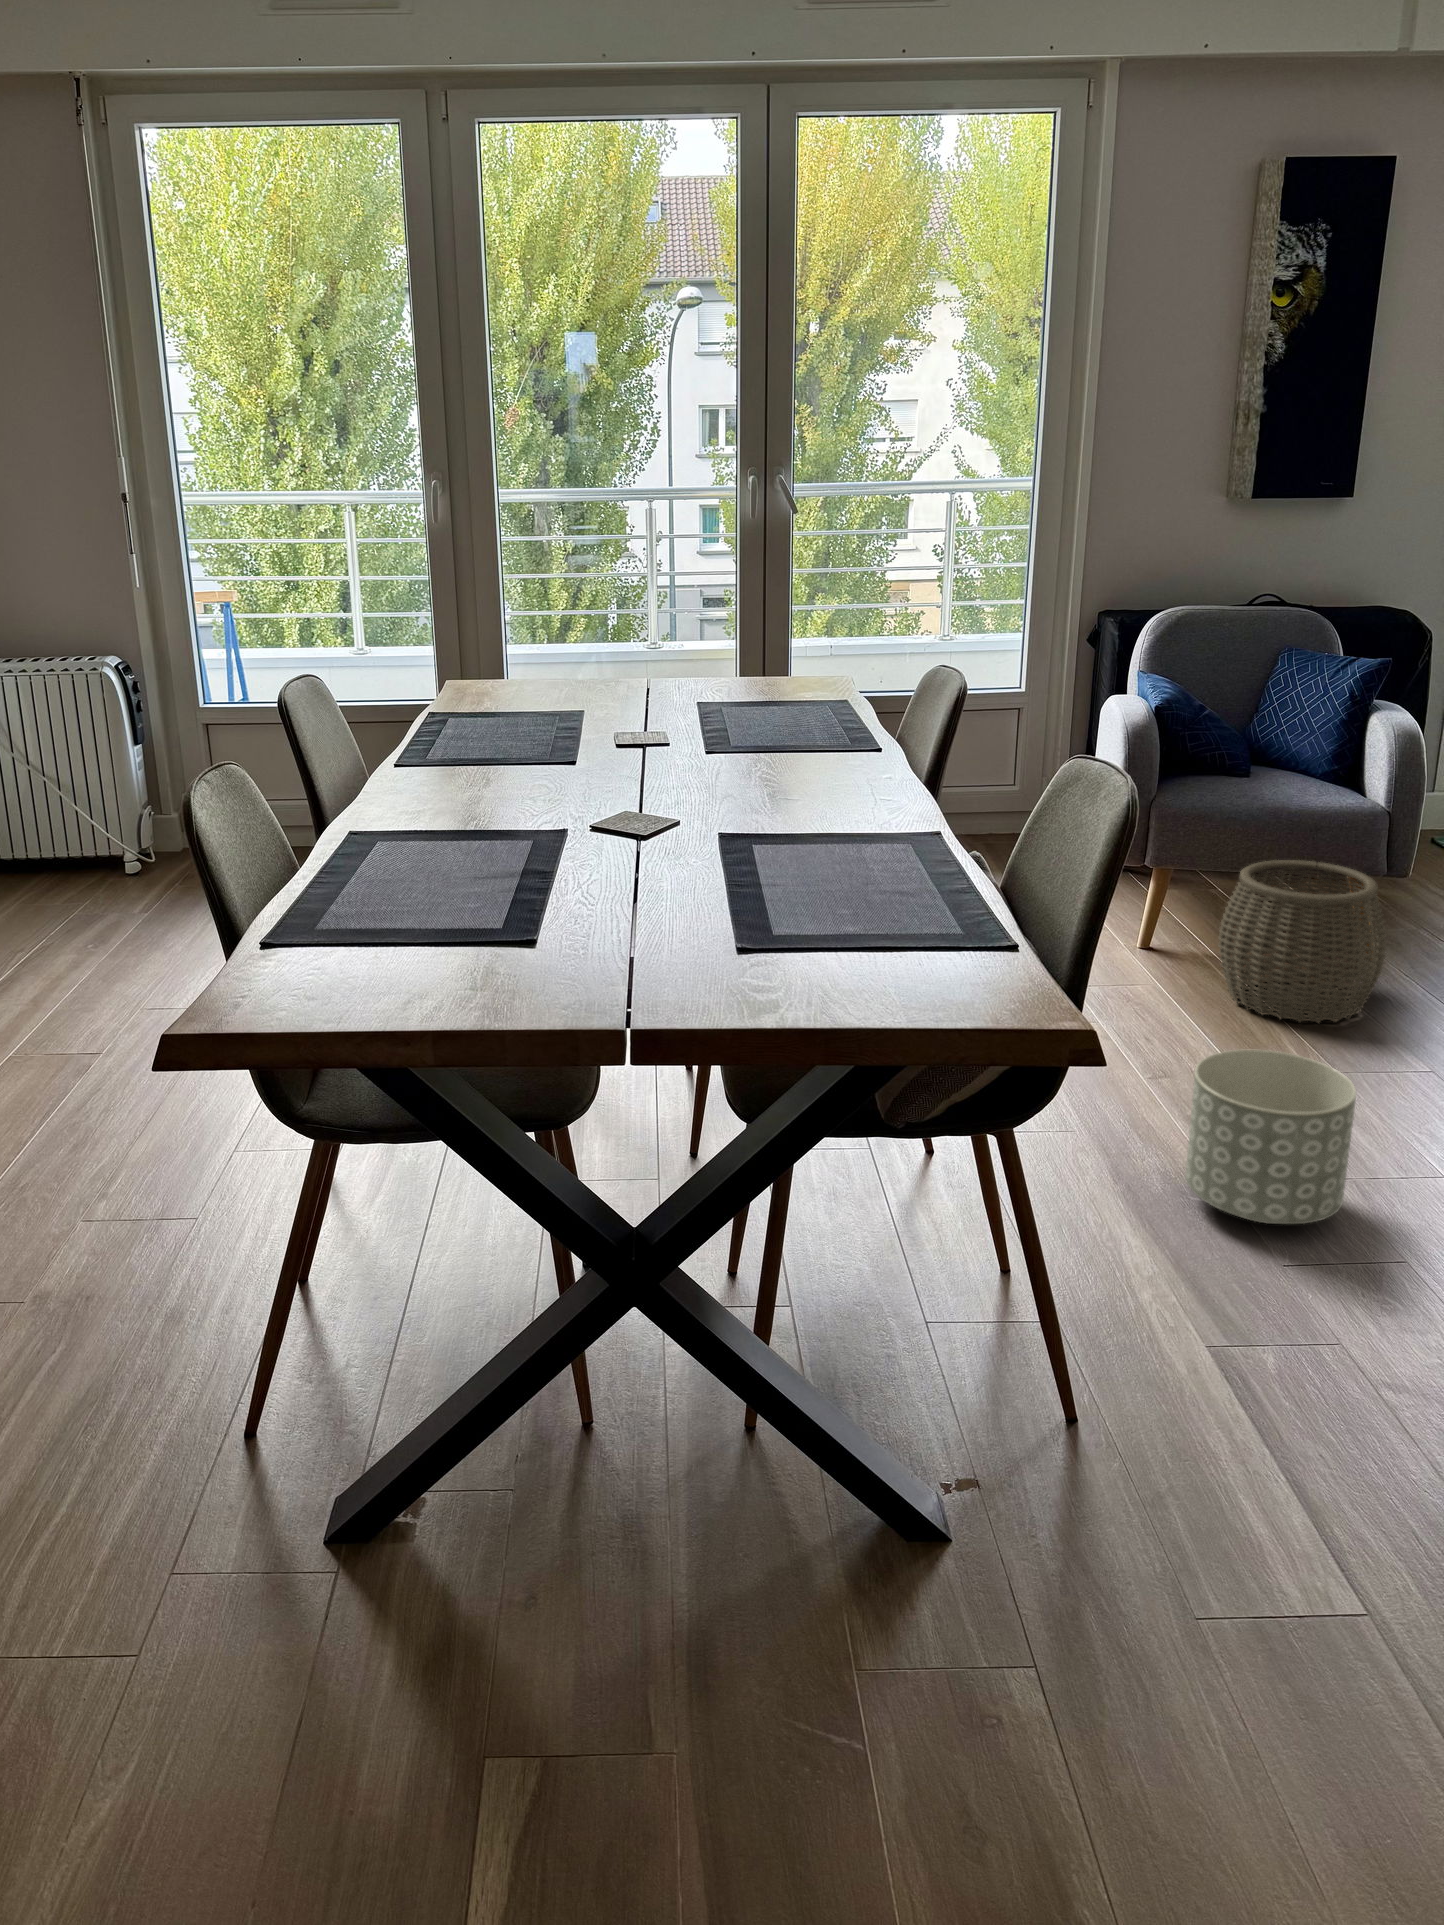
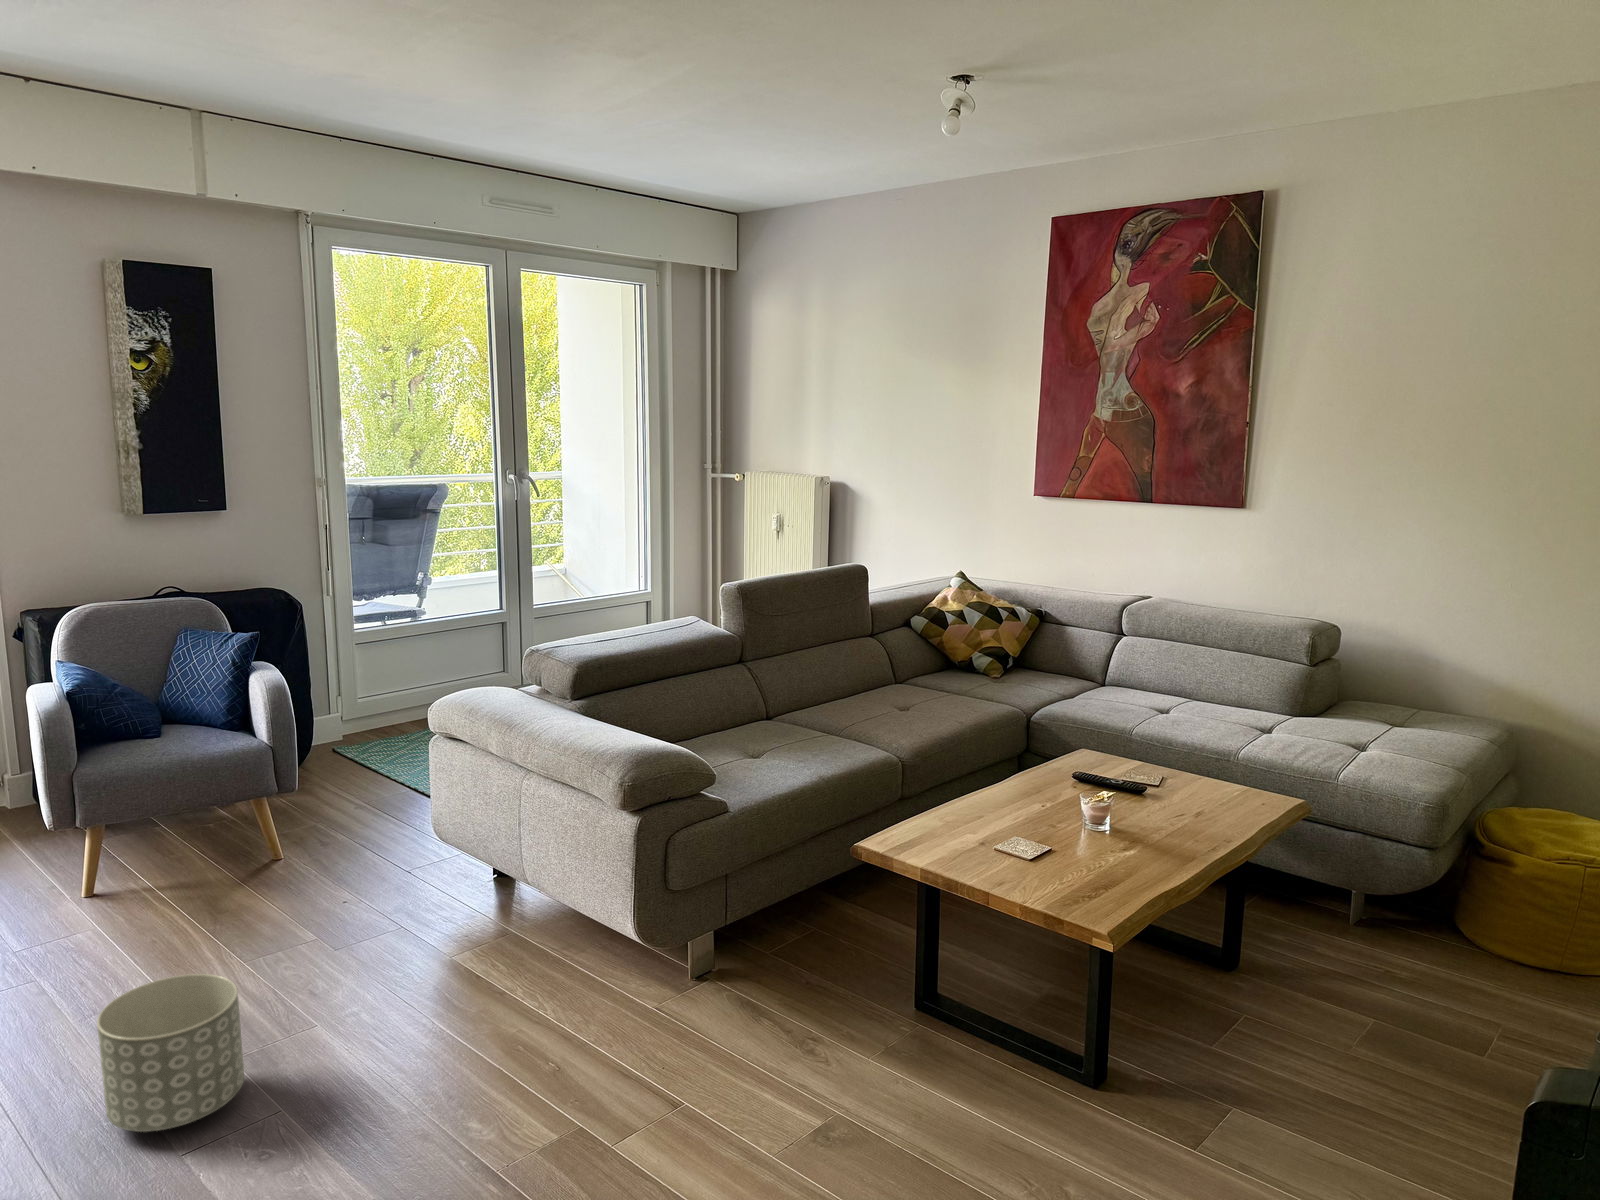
woven basket: present [1218,860,1387,1023] -> none [145,795,283,929]

